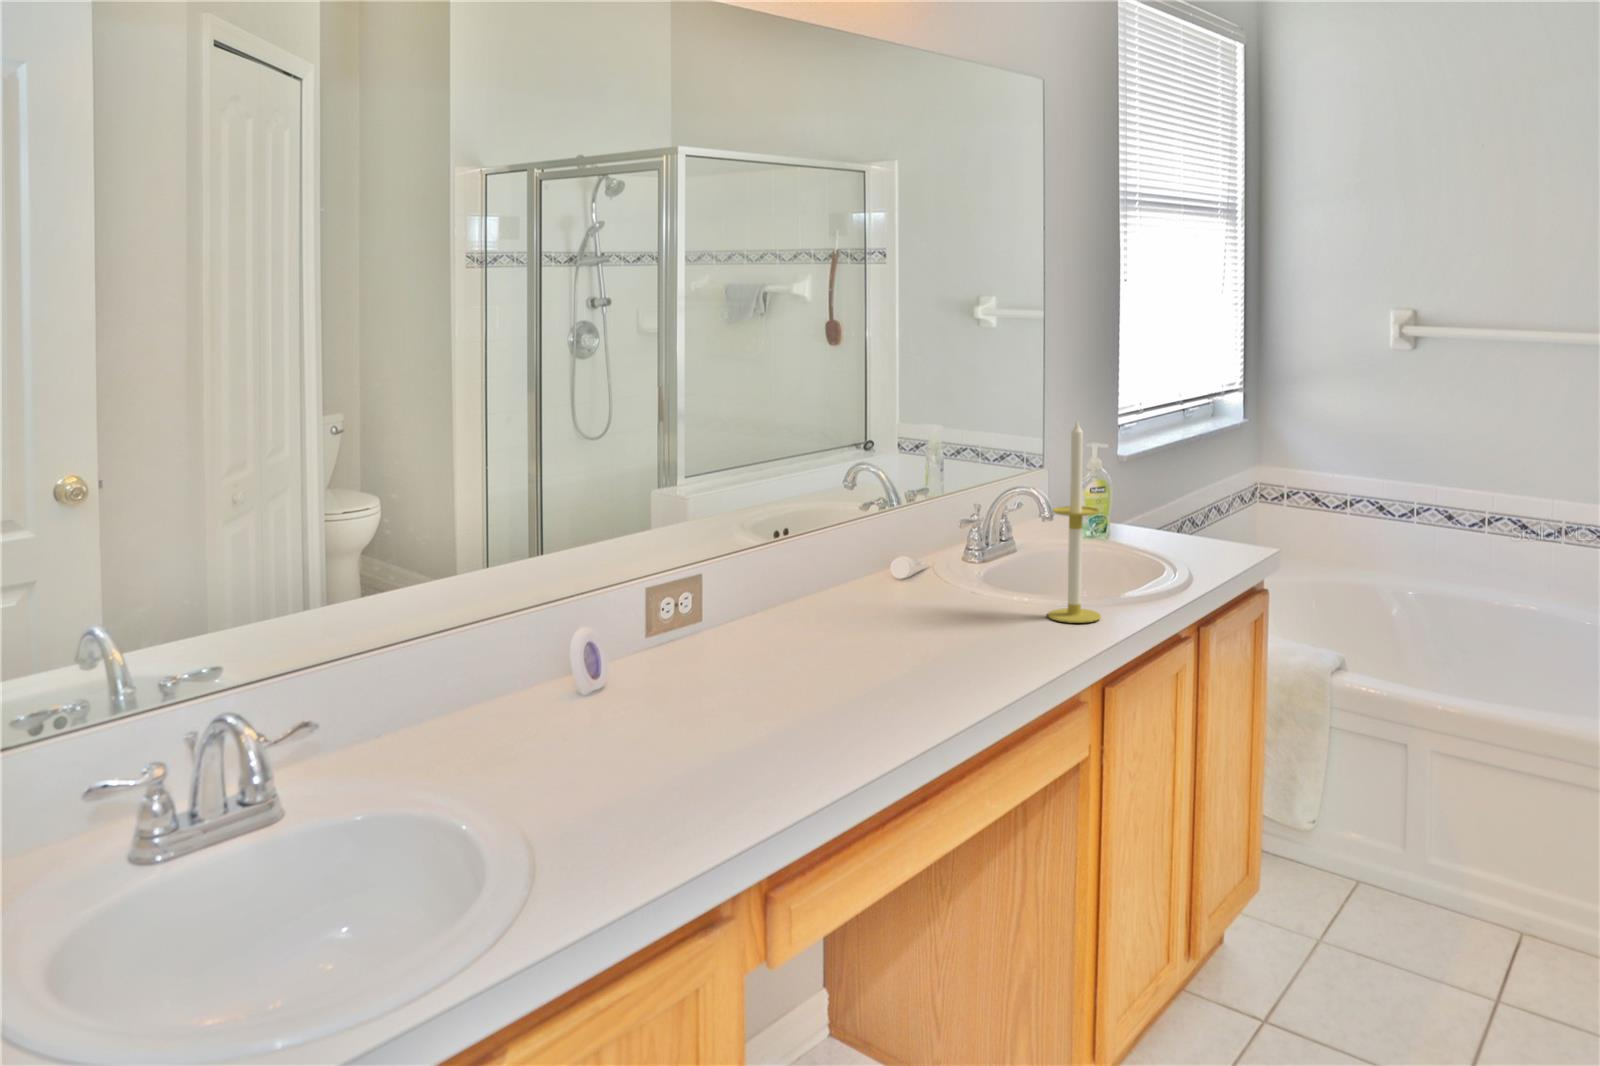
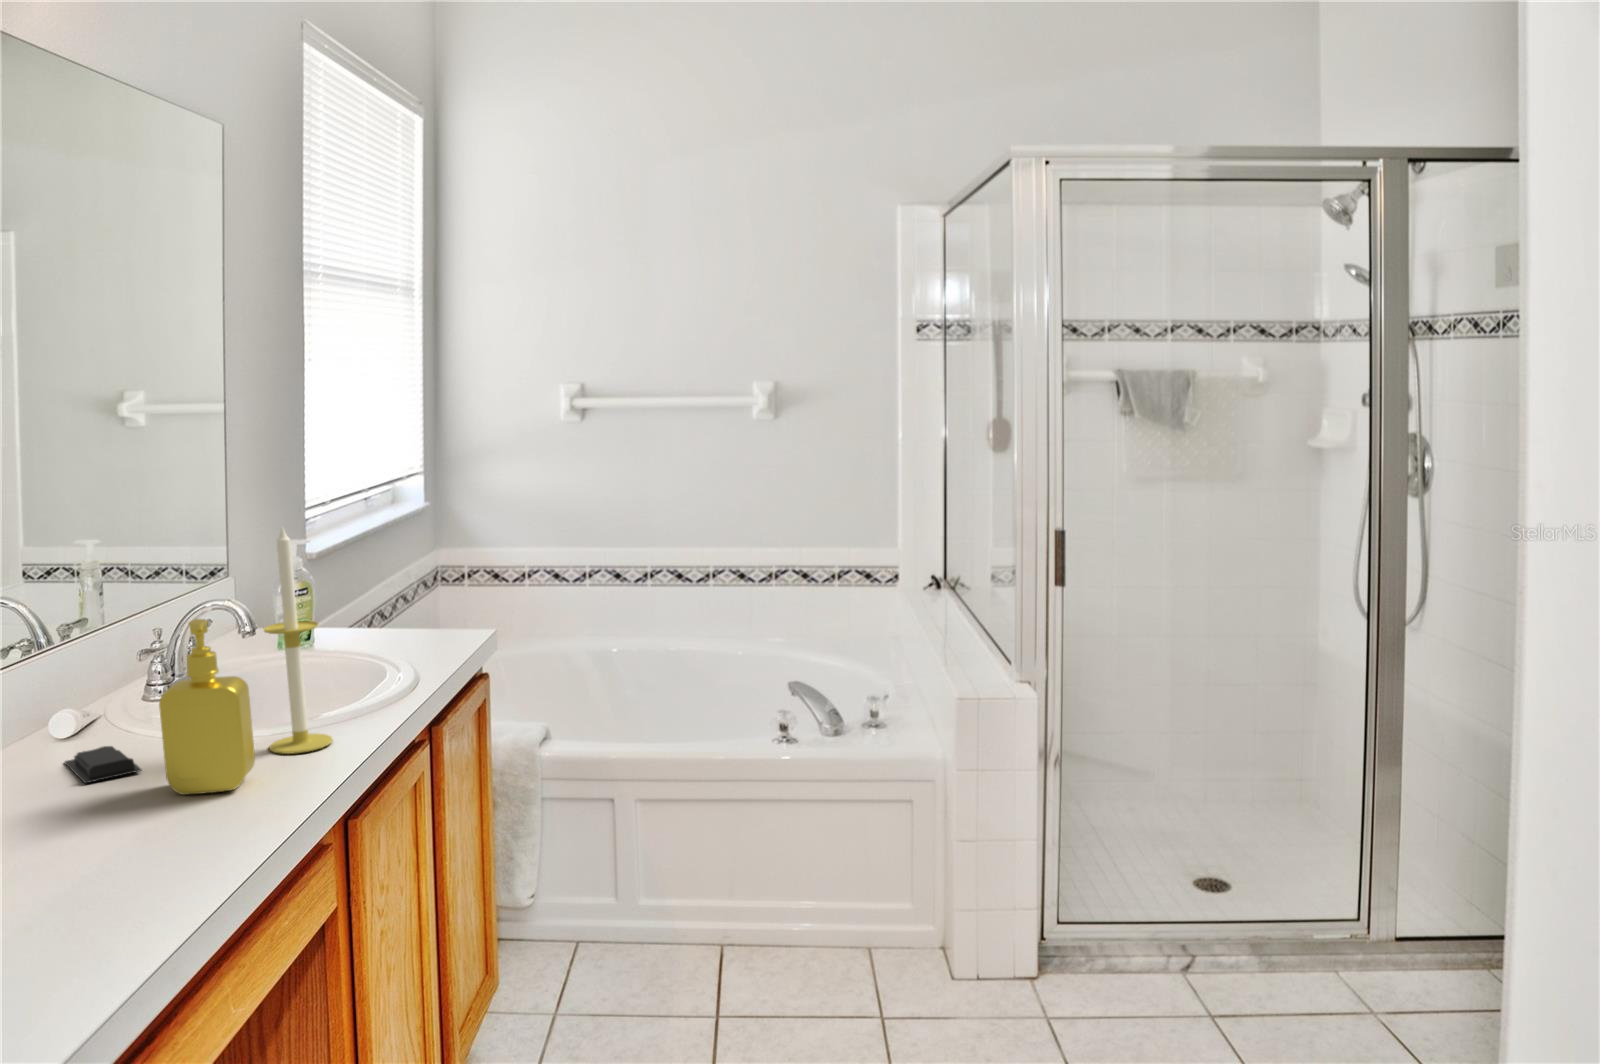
soap dispenser: none [961,492,1032,641] -> present [159,619,255,795]
soap bar: none [896,590,947,615] -> present [65,746,141,783]

